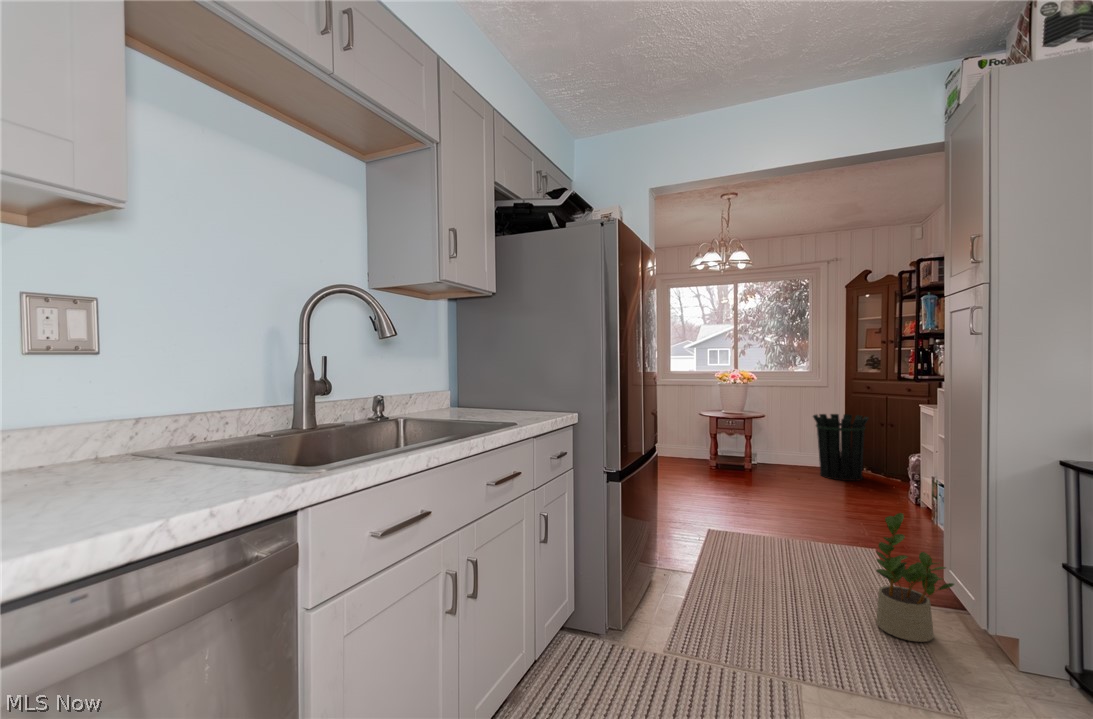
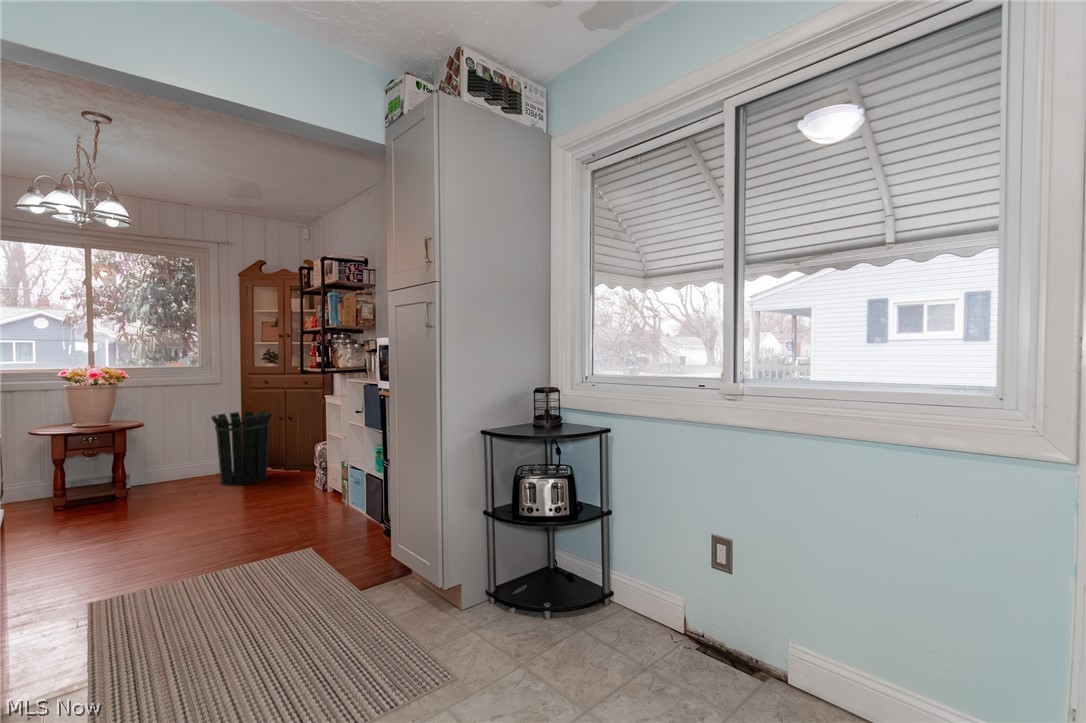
potted plant: present [876,513,954,642] -> none [350,504,414,632]

